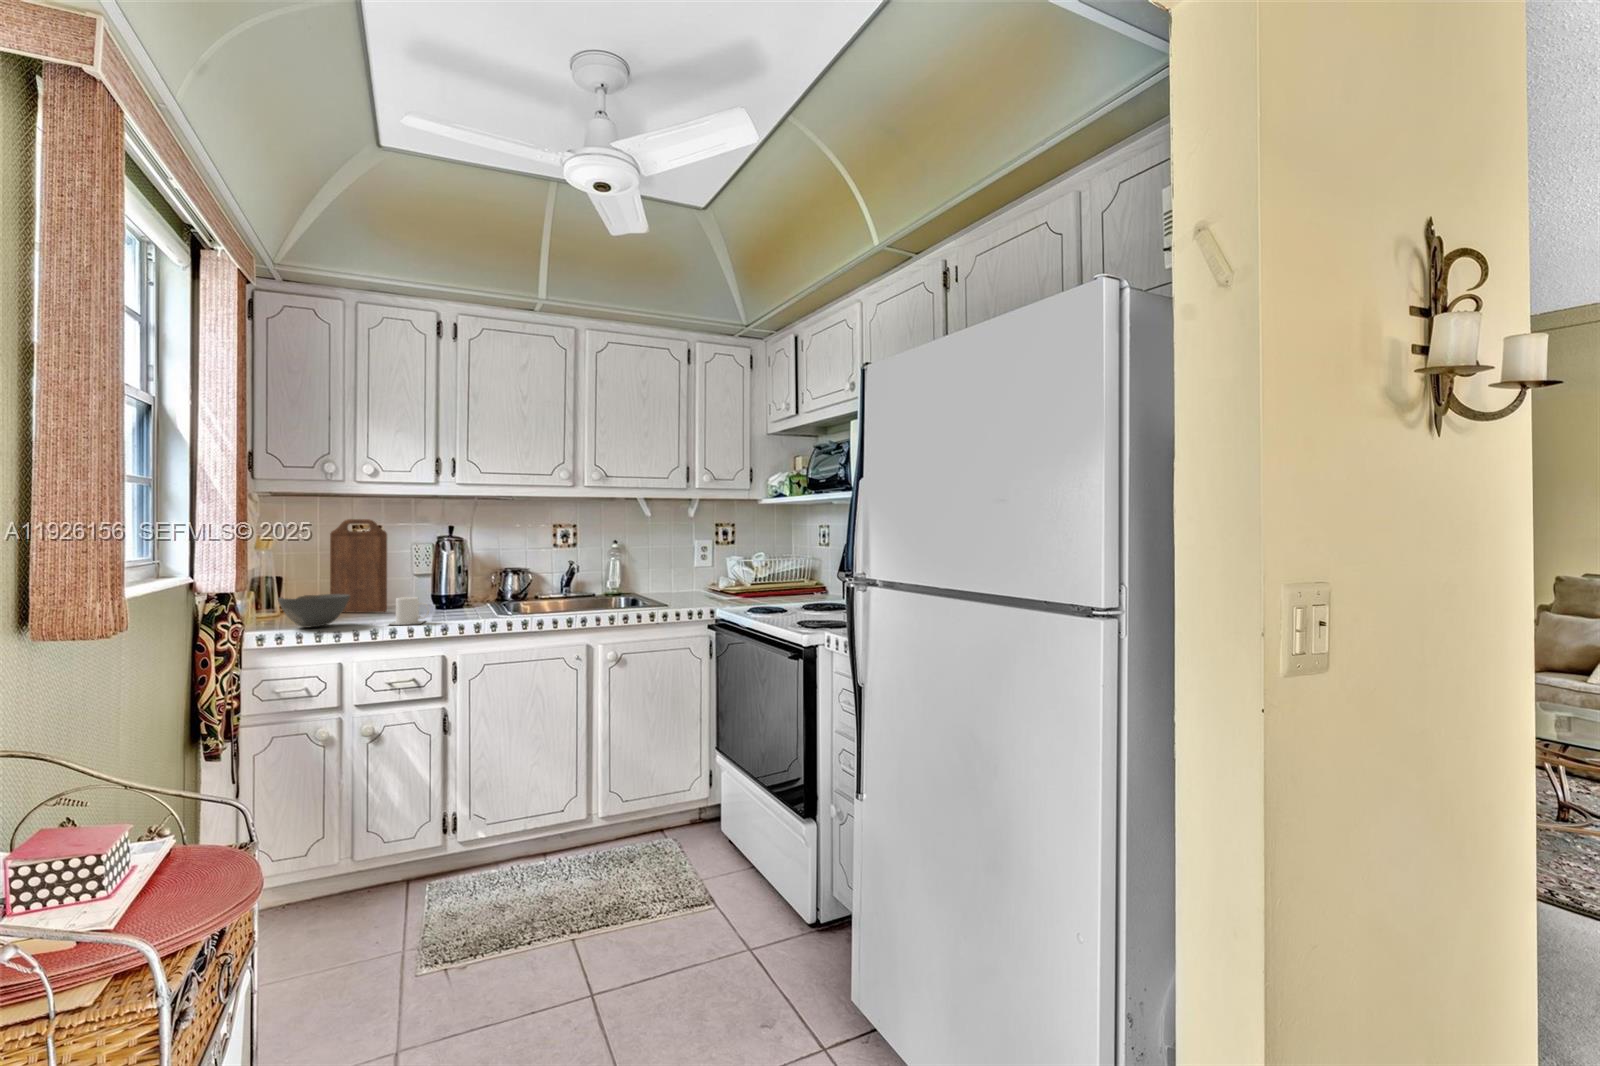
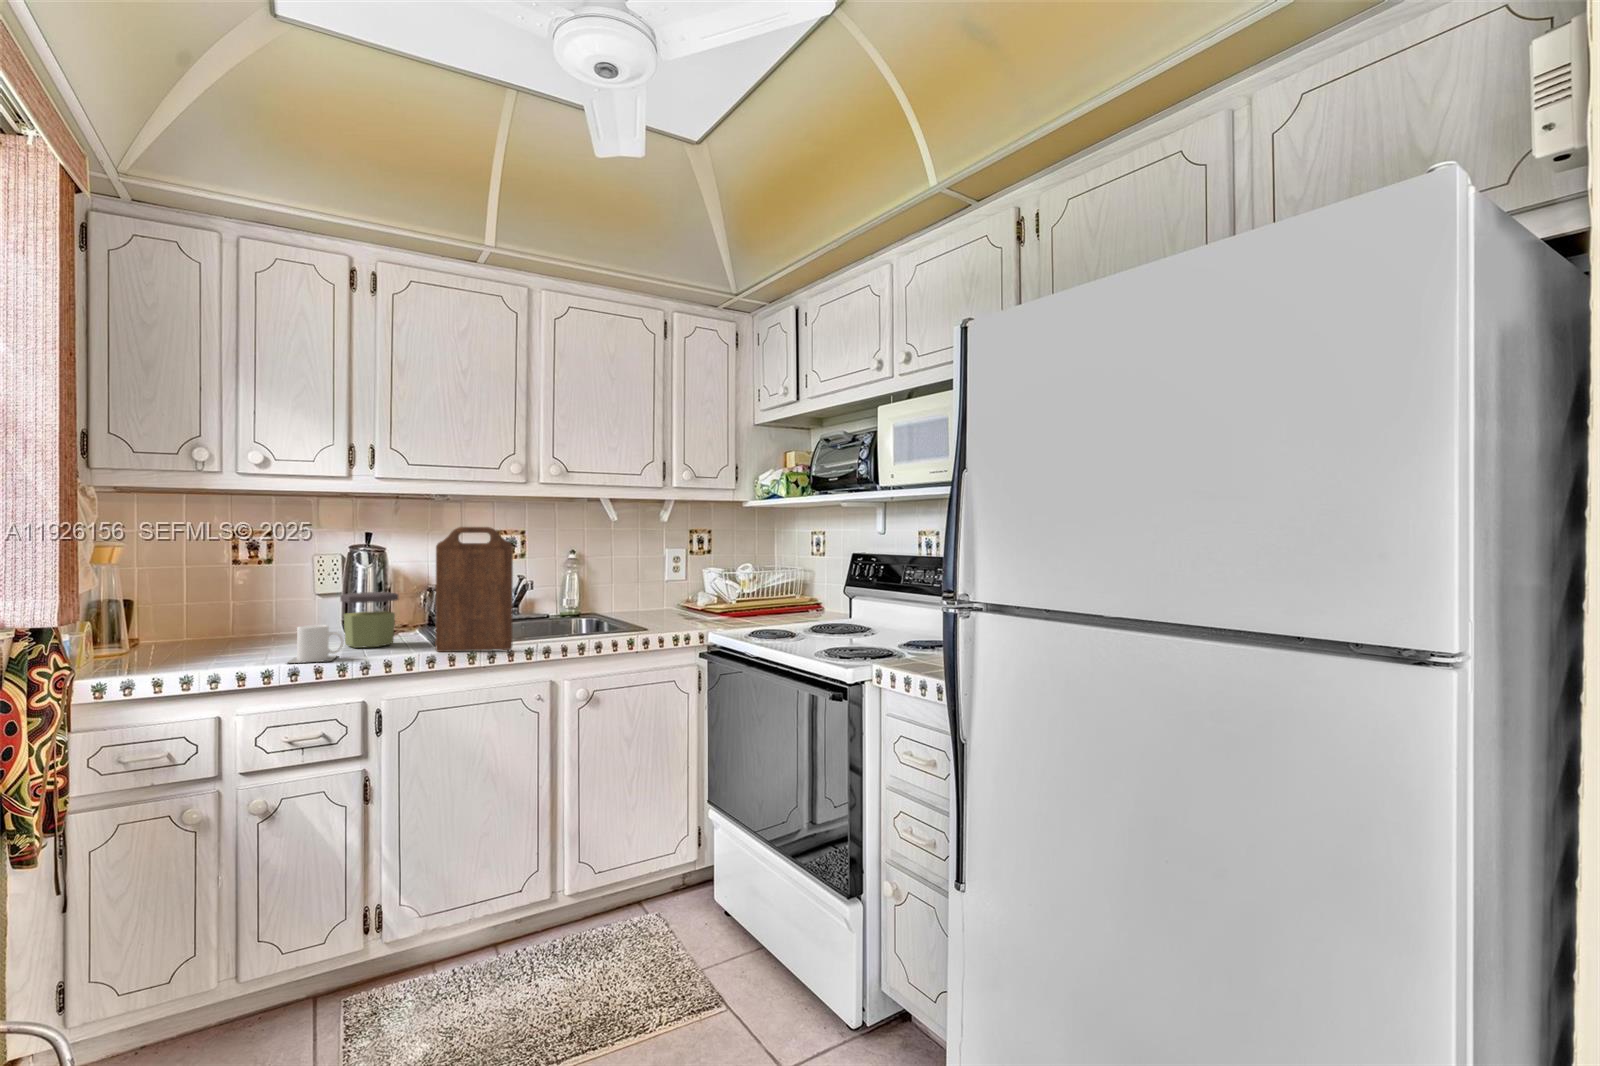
cutting board: present [330,519,387,612] -> present [435,527,513,652]
jar: none [429,573,472,616] -> present [340,592,398,648]
bowl: present [278,594,350,627] -> none [127,623,233,670]

